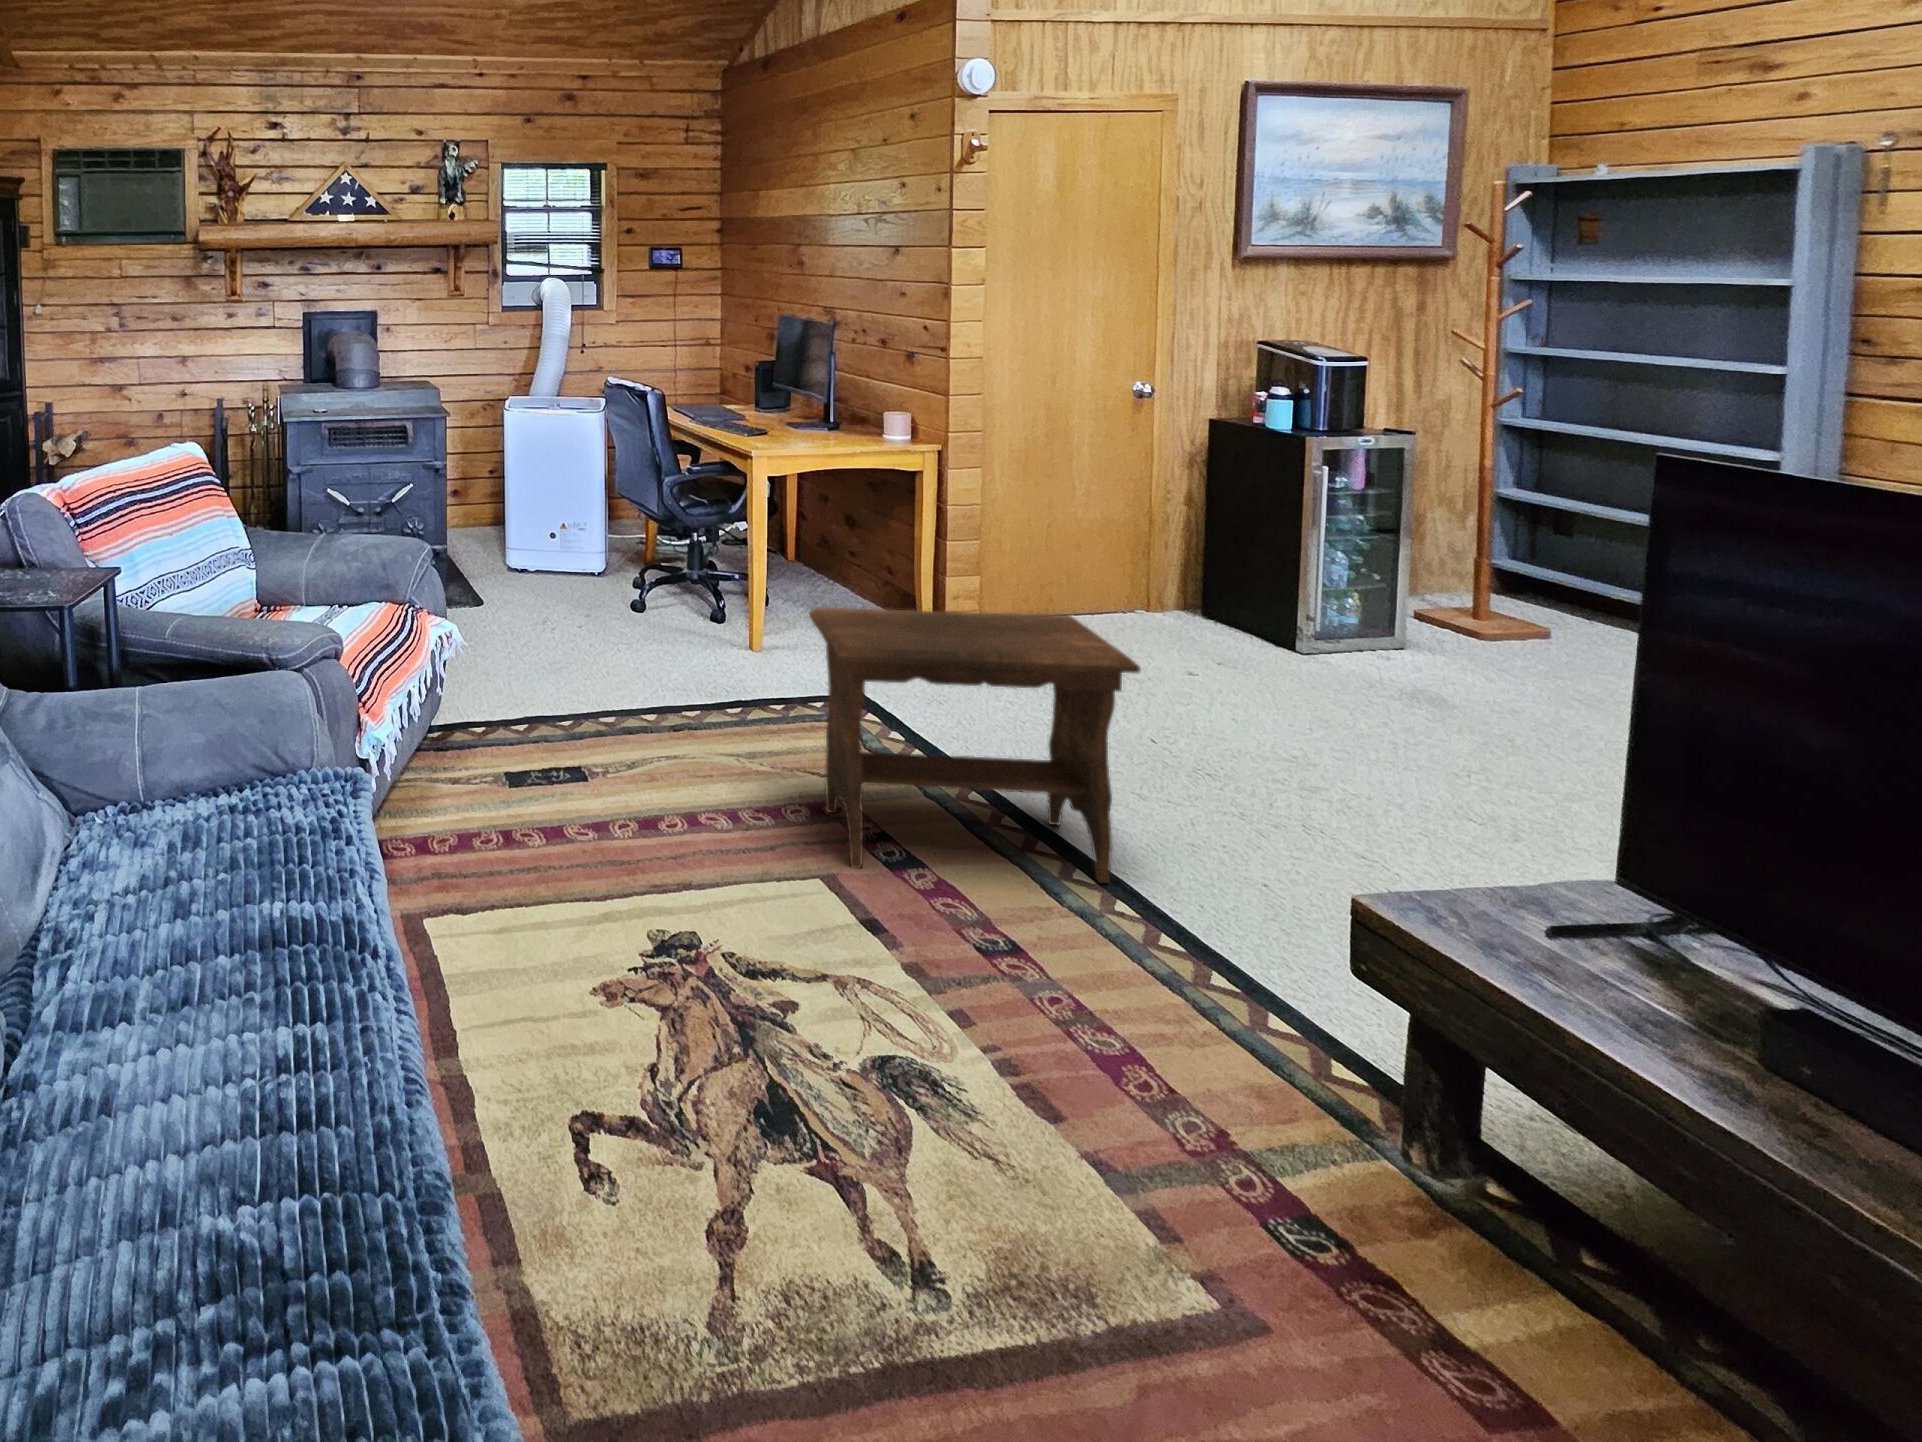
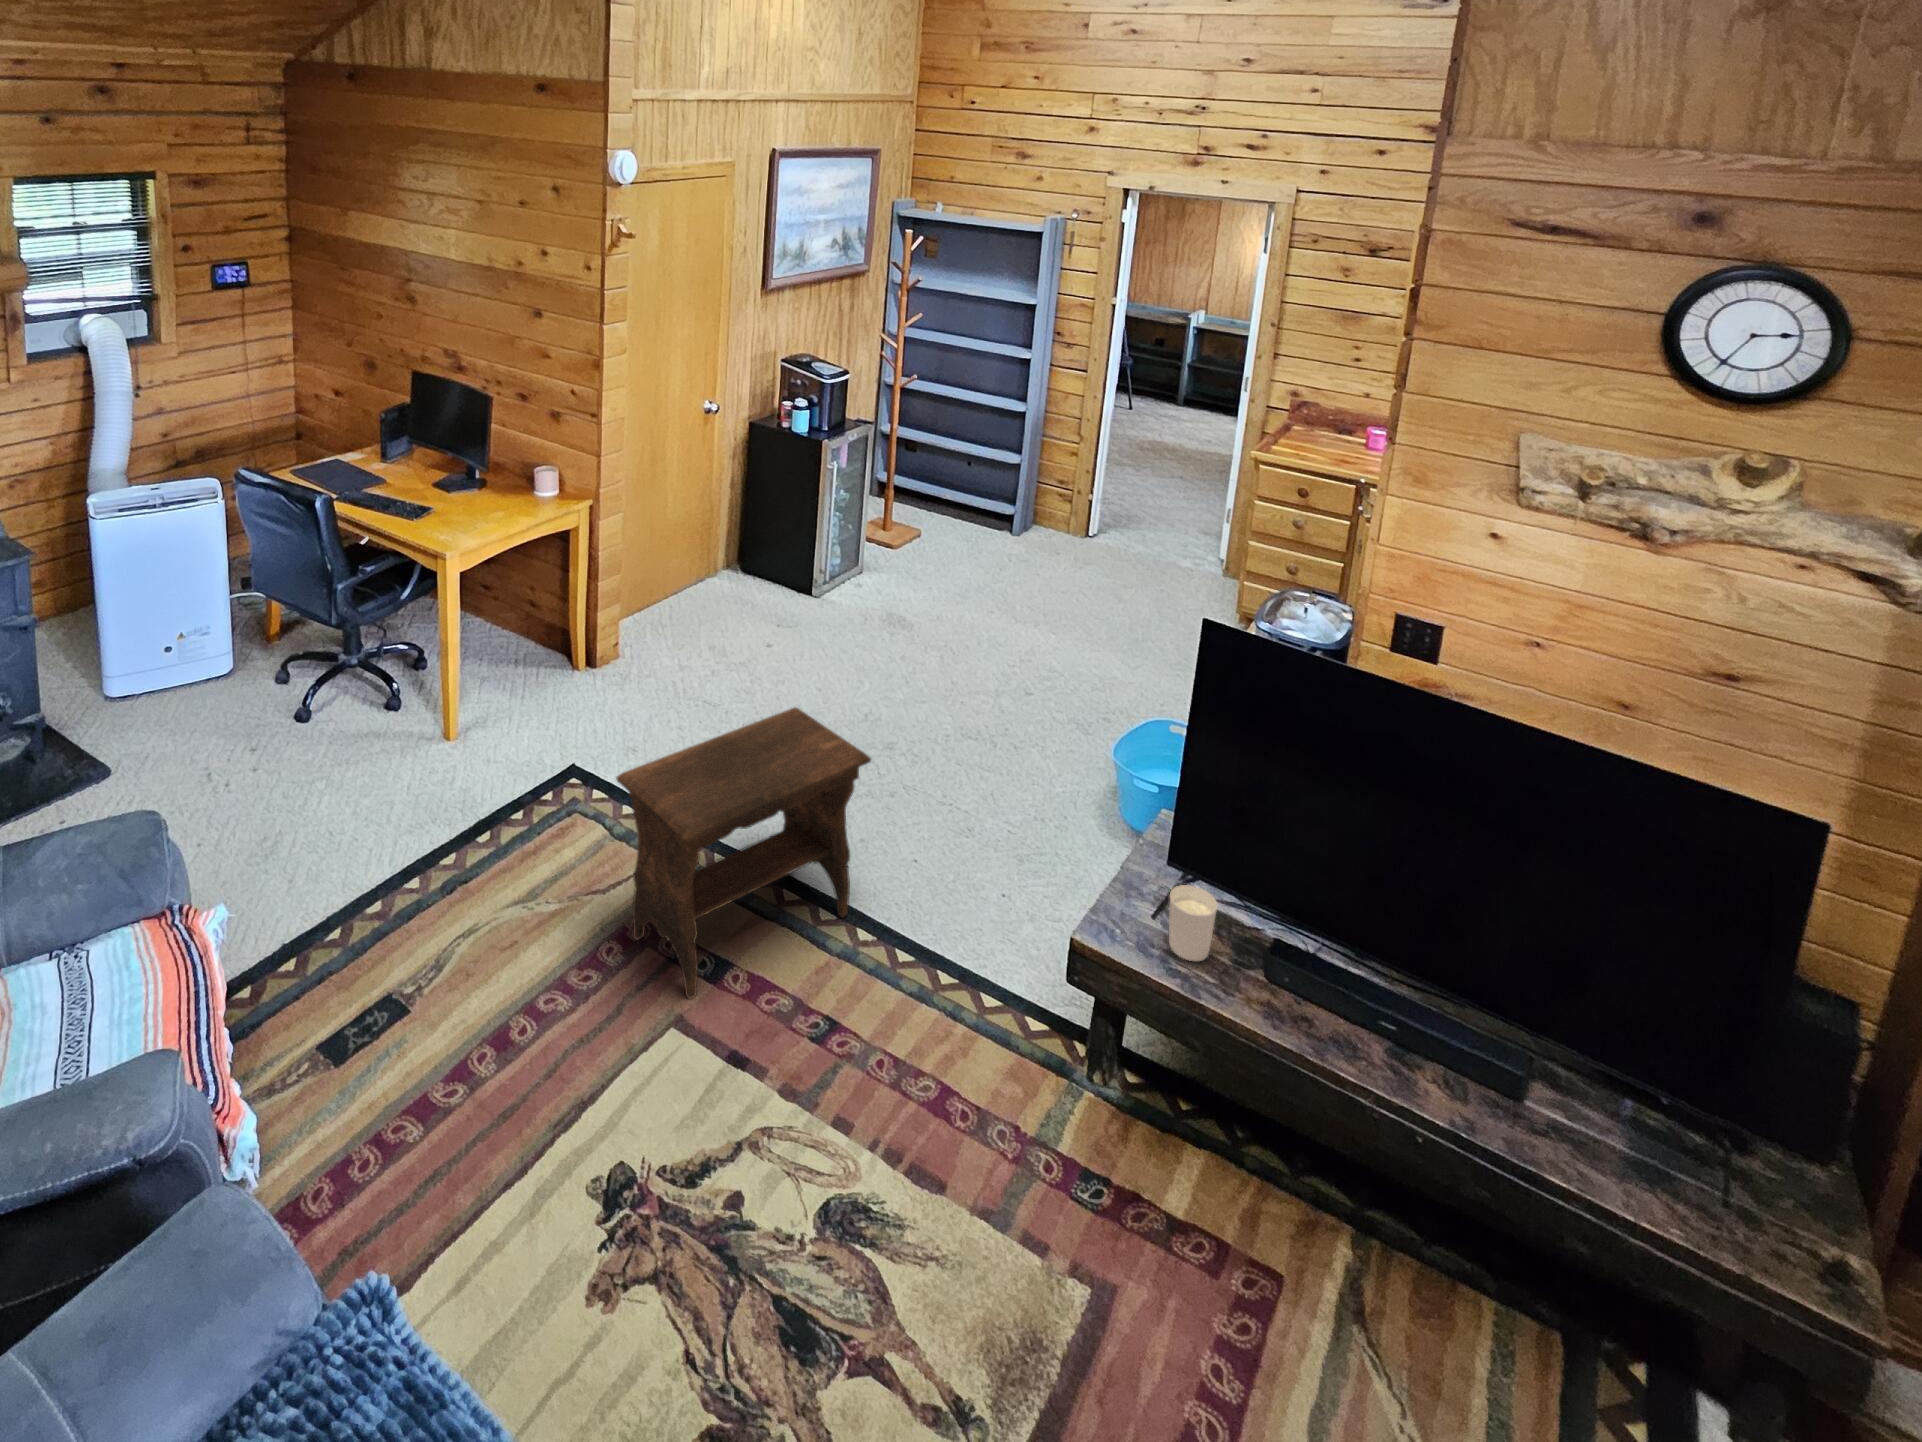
candle holder: none [1541,856,1648,983] -> present [1169,885,1217,961]

